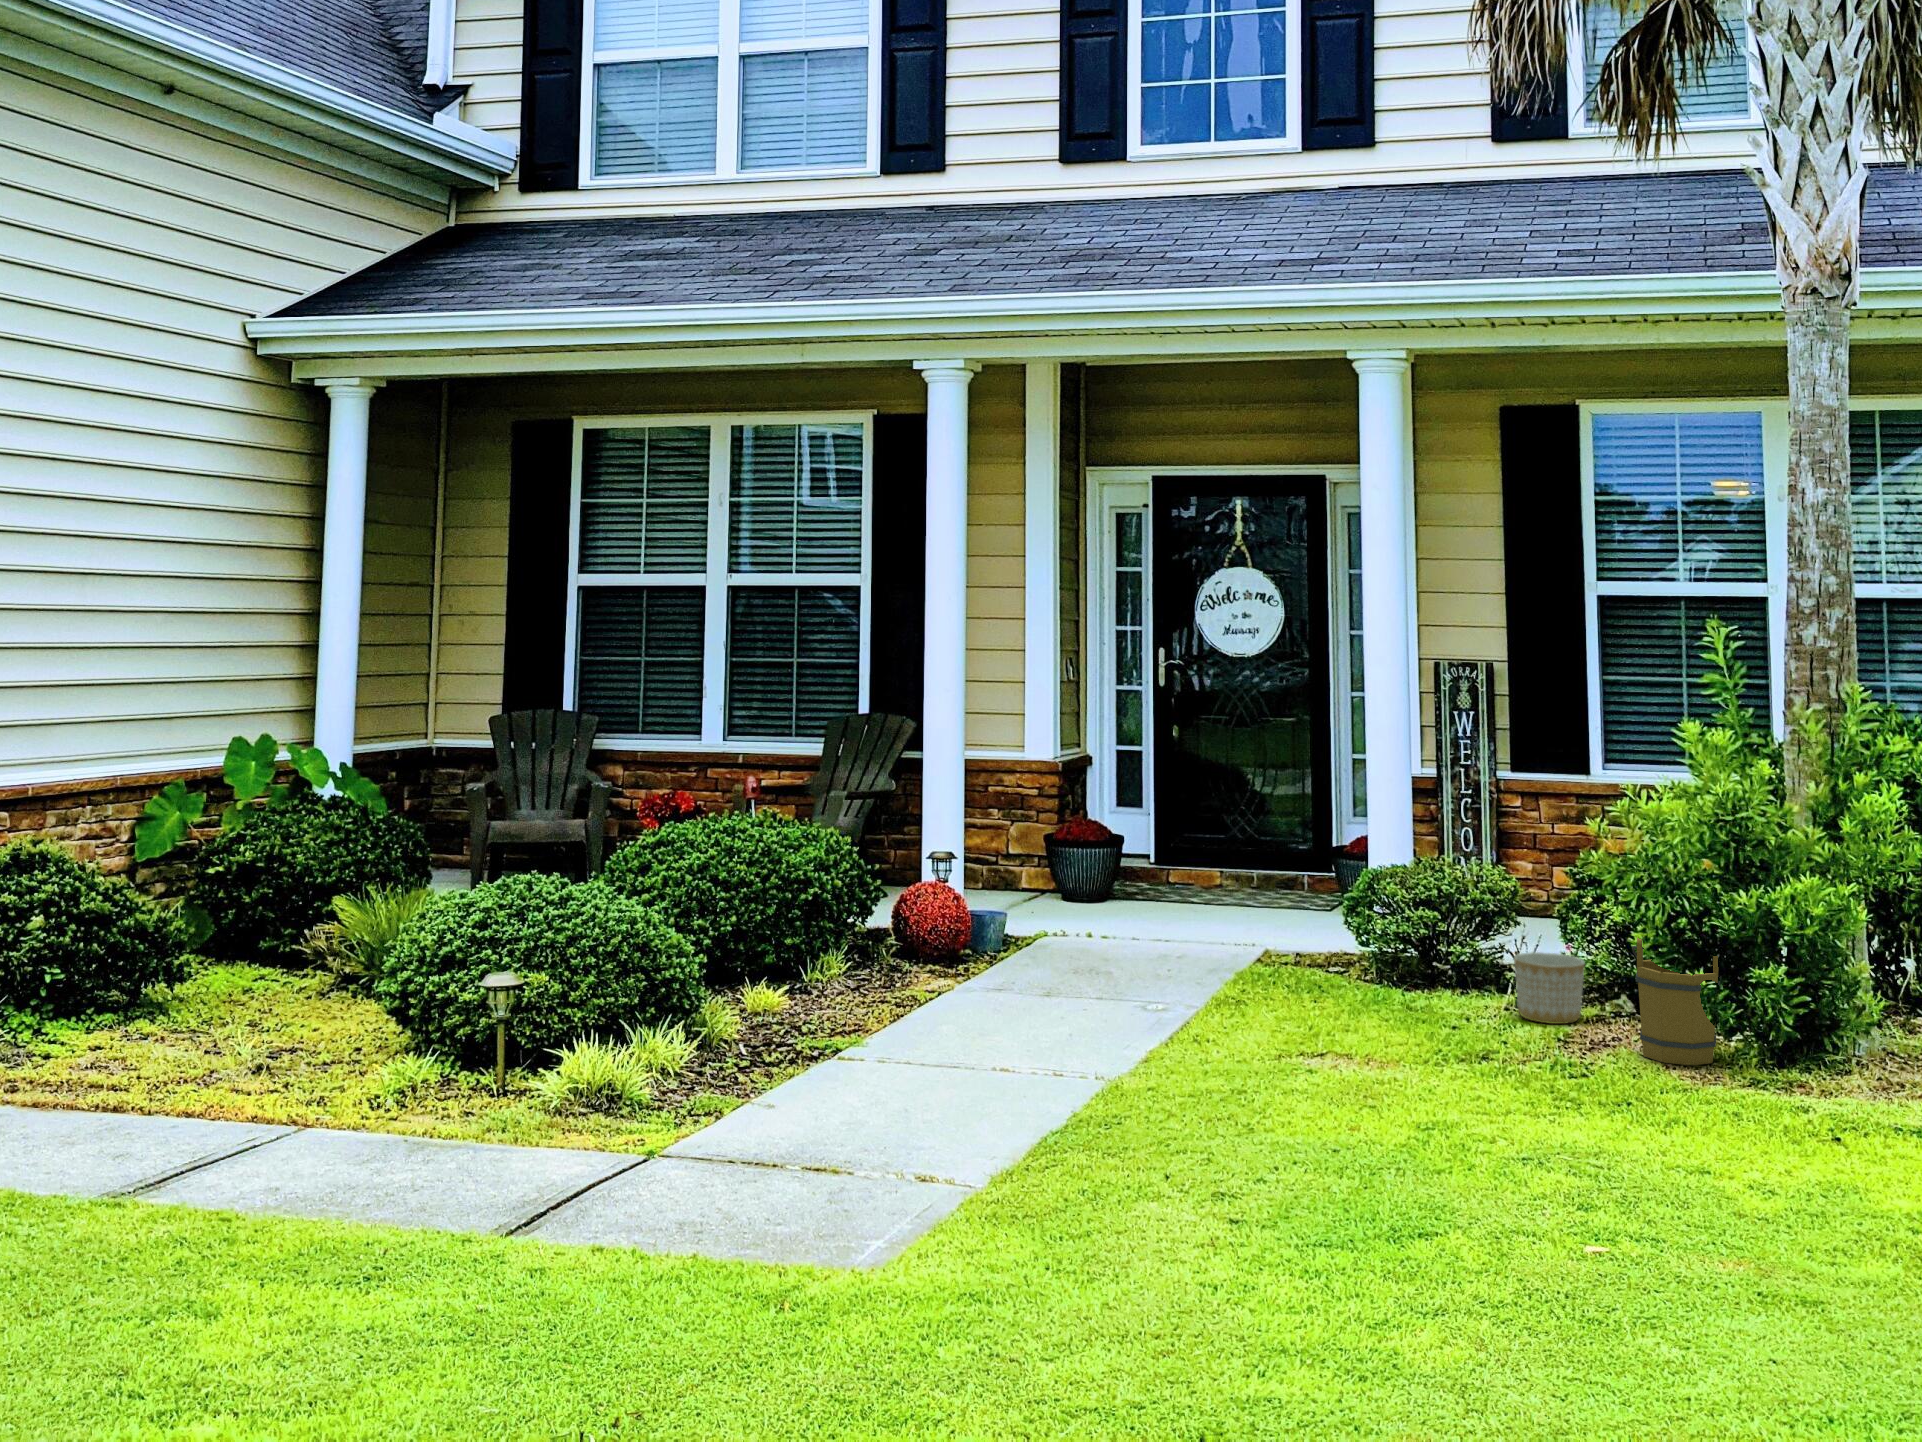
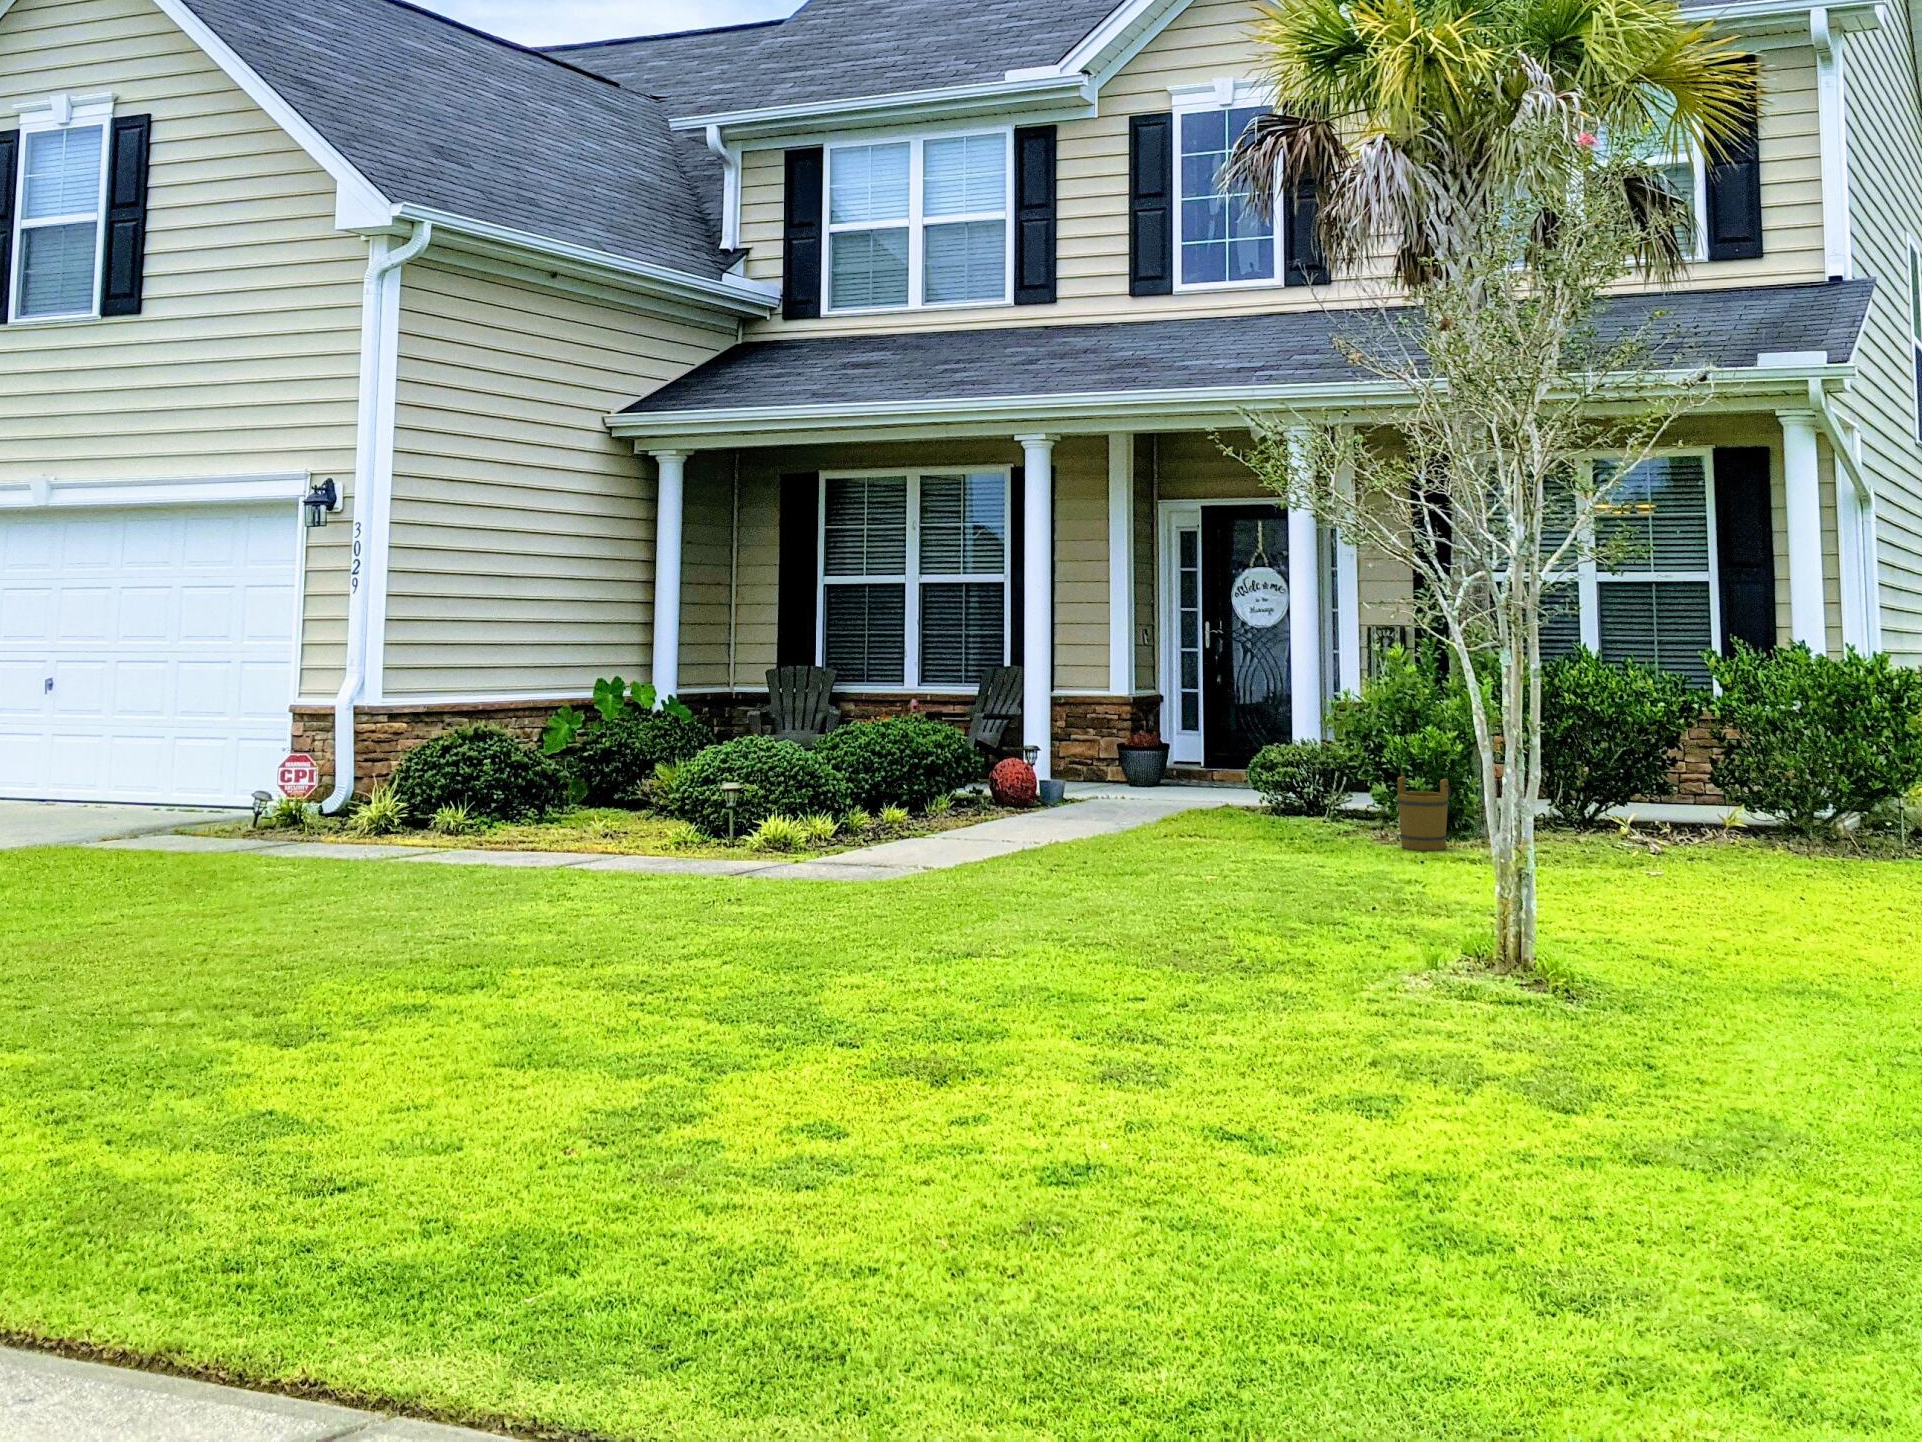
planter: present [1514,952,1585,1024] -> none [1349,796,1392,837]

